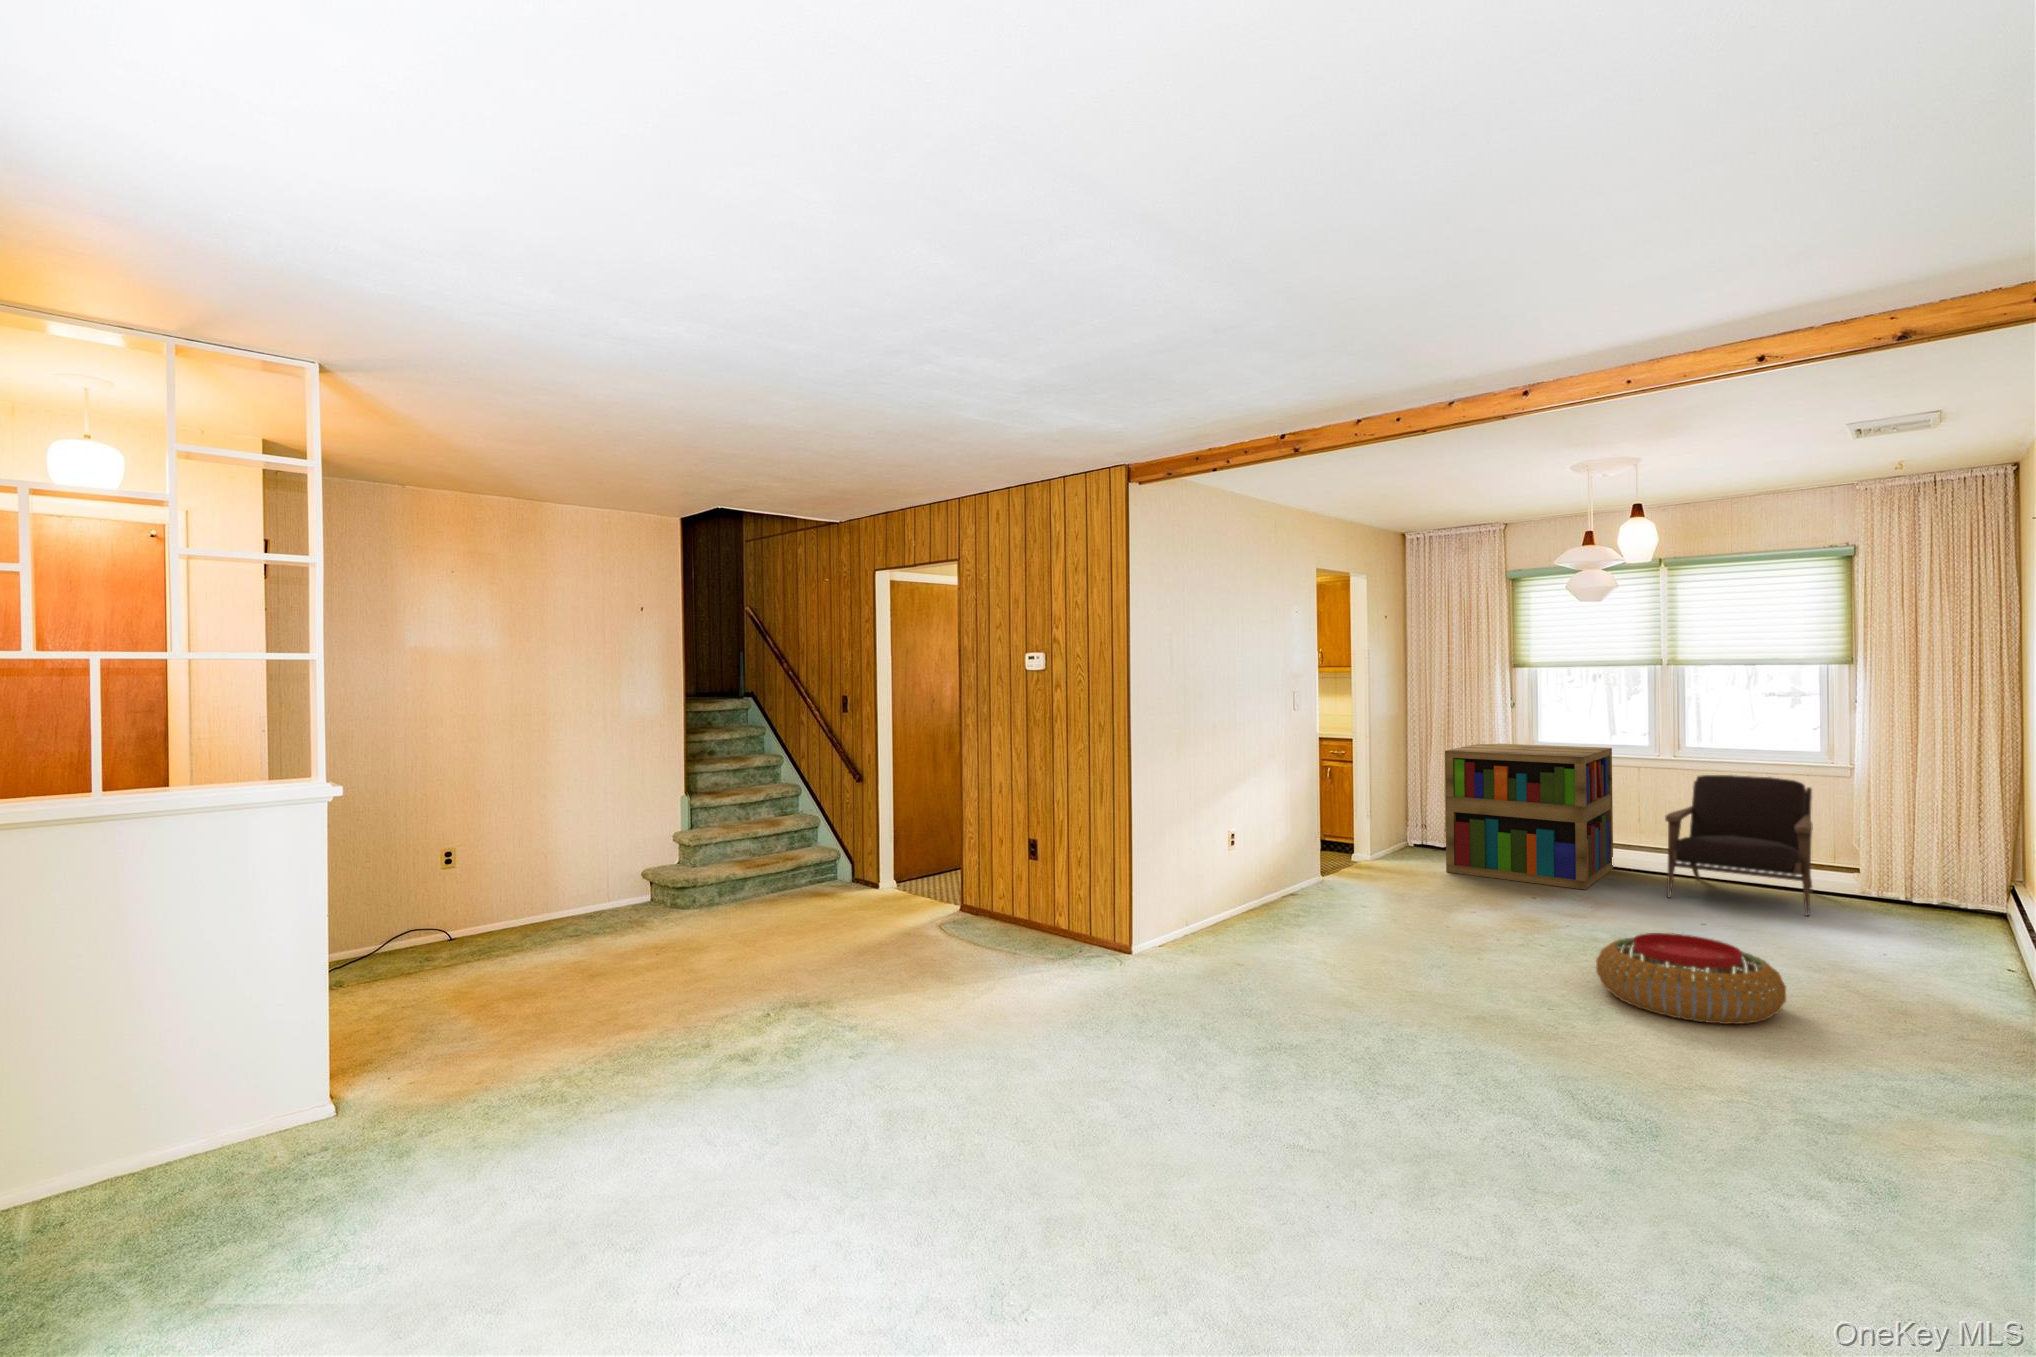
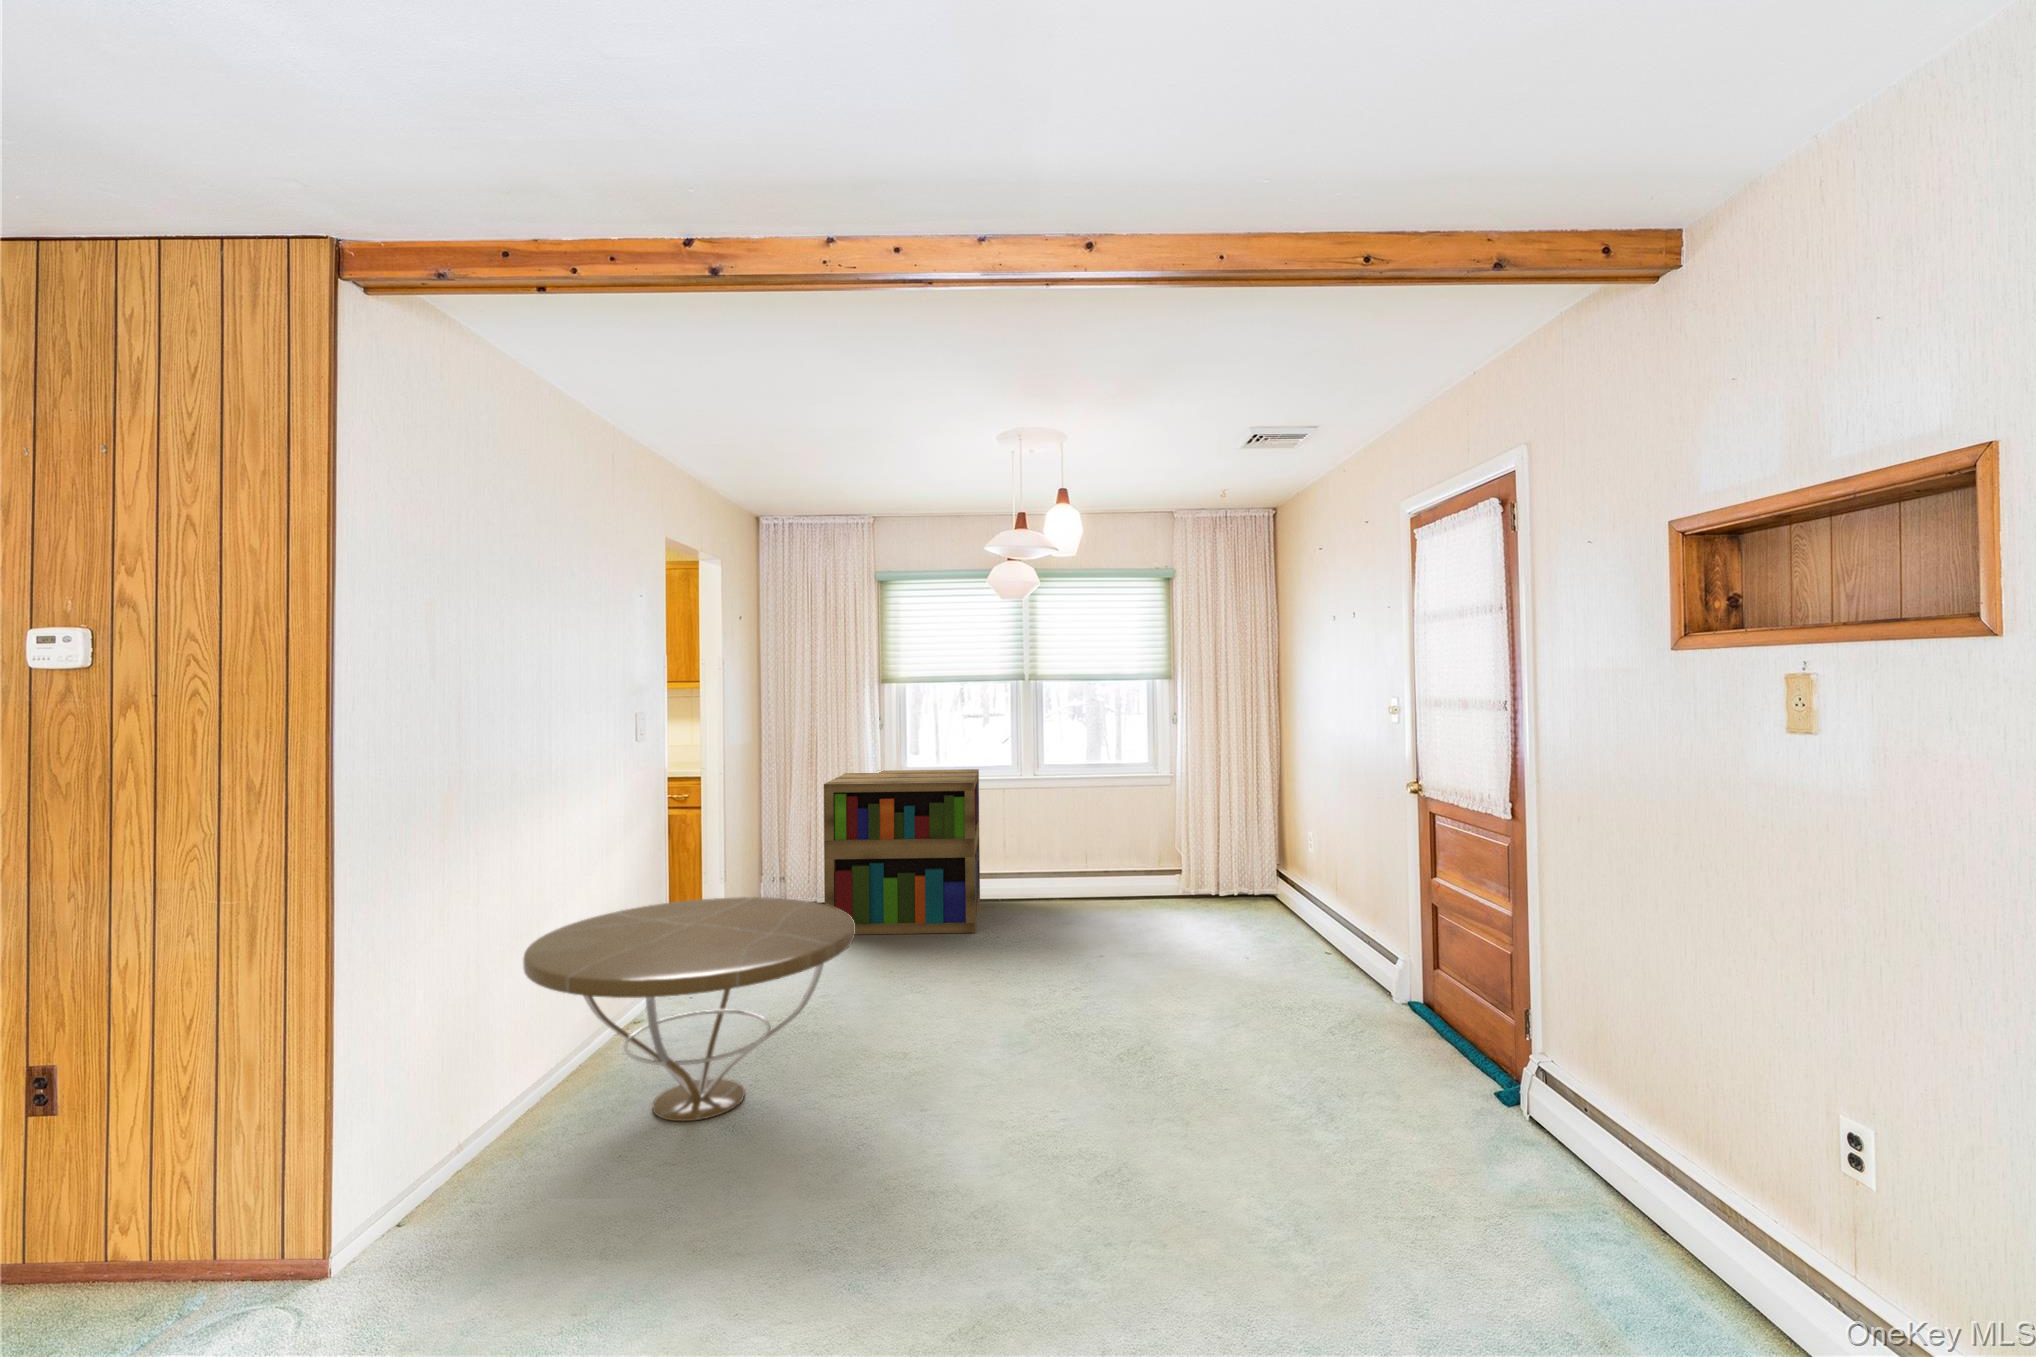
armchair: present [1665,775,1813,916] -> none [1046,791,1165,928]
coffee table: none [1217,816,1420,943] -> present [523,897,855,1121]
pouf: present [1596,933,1786,1024] -> none [1082,997,1275,1121]

